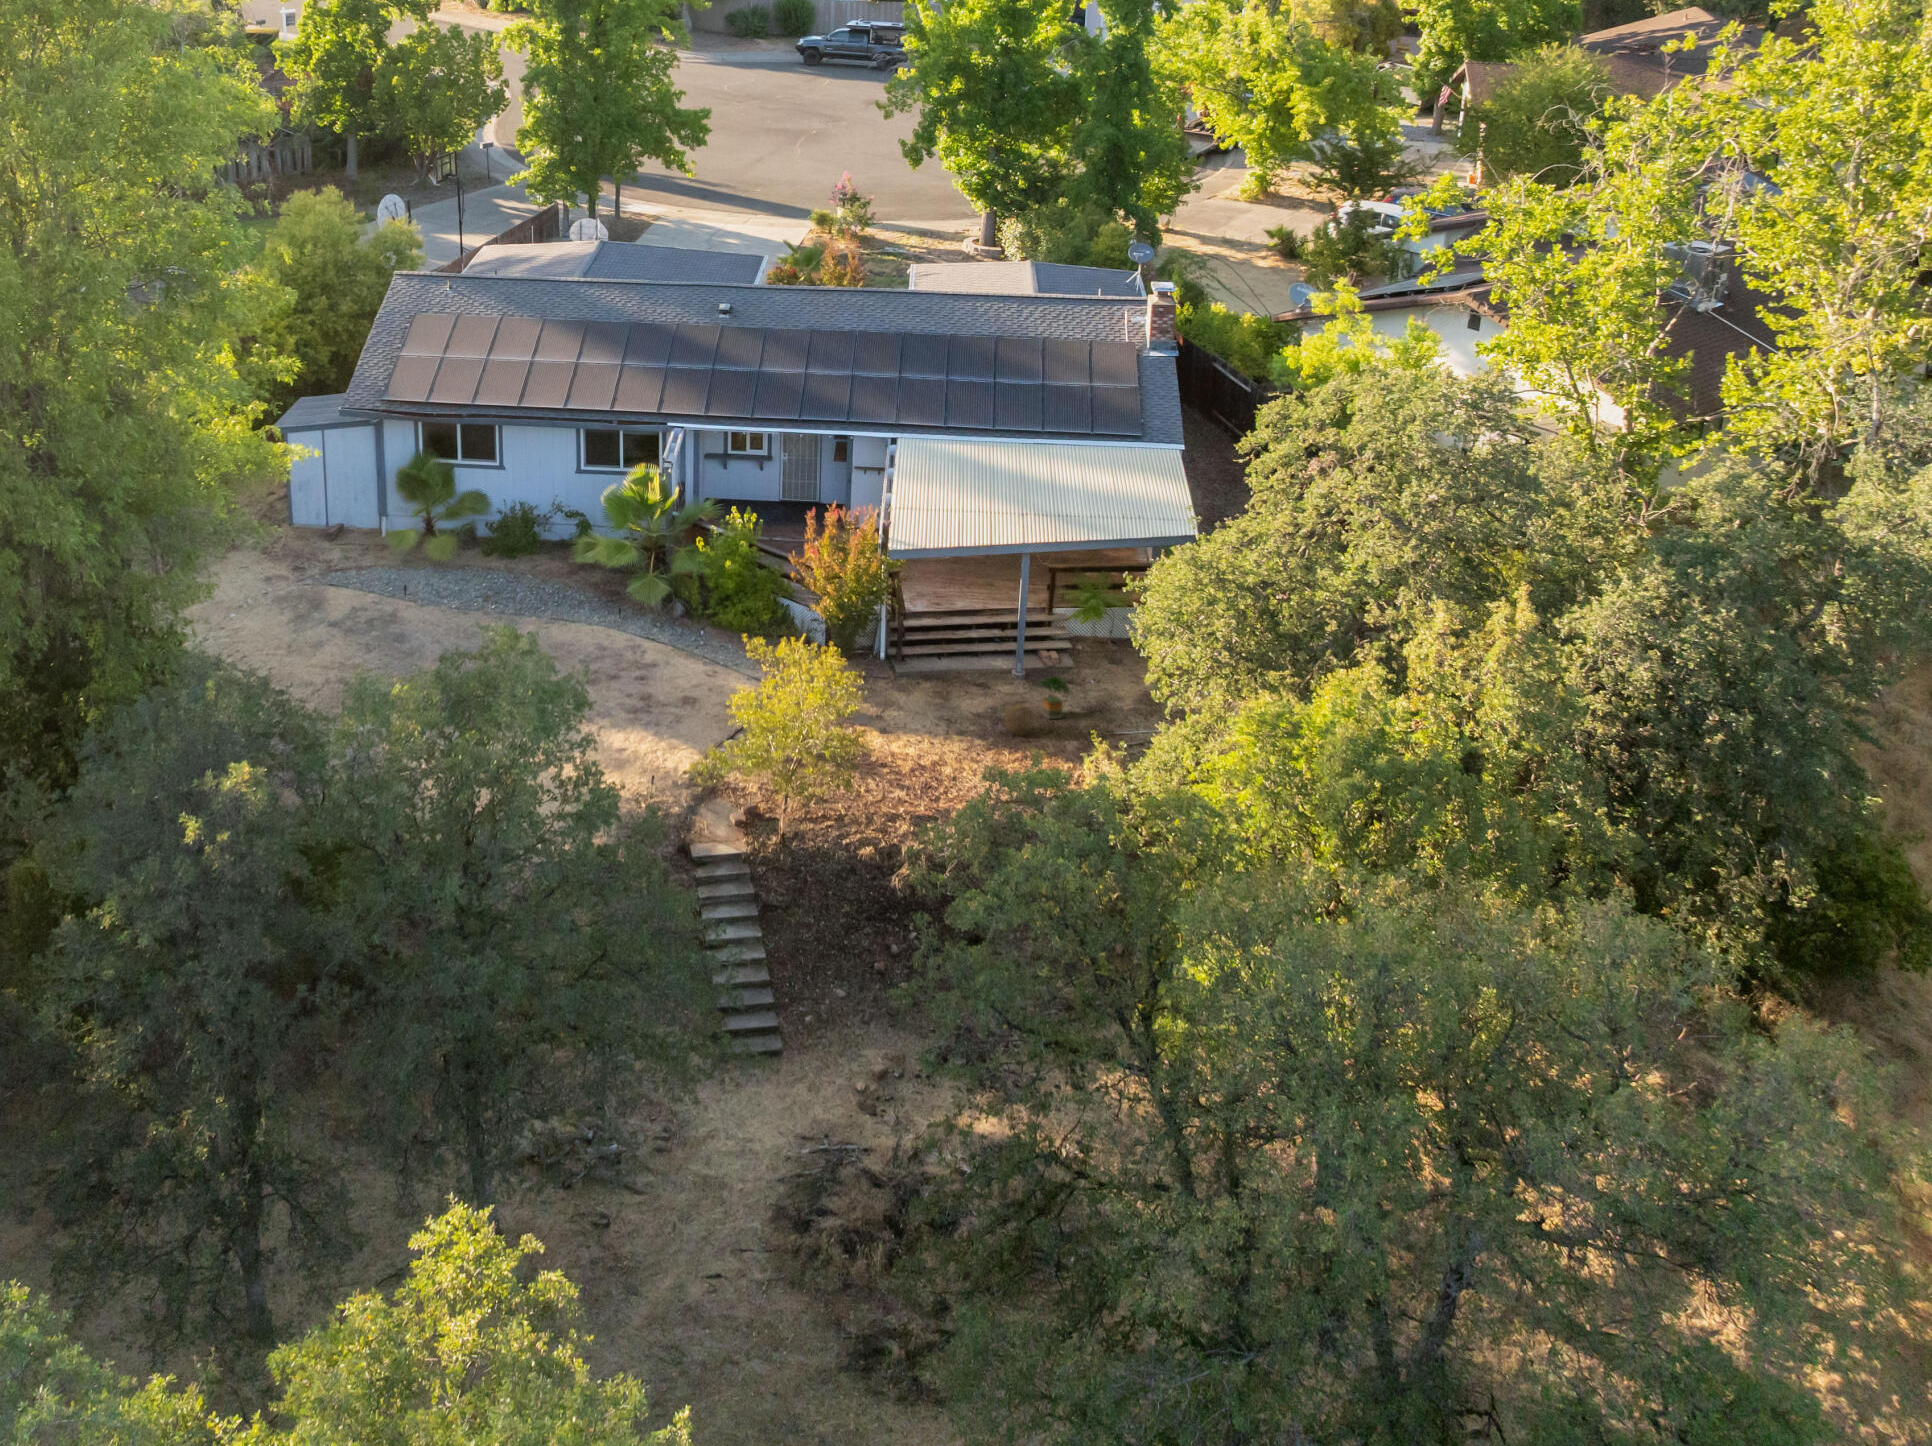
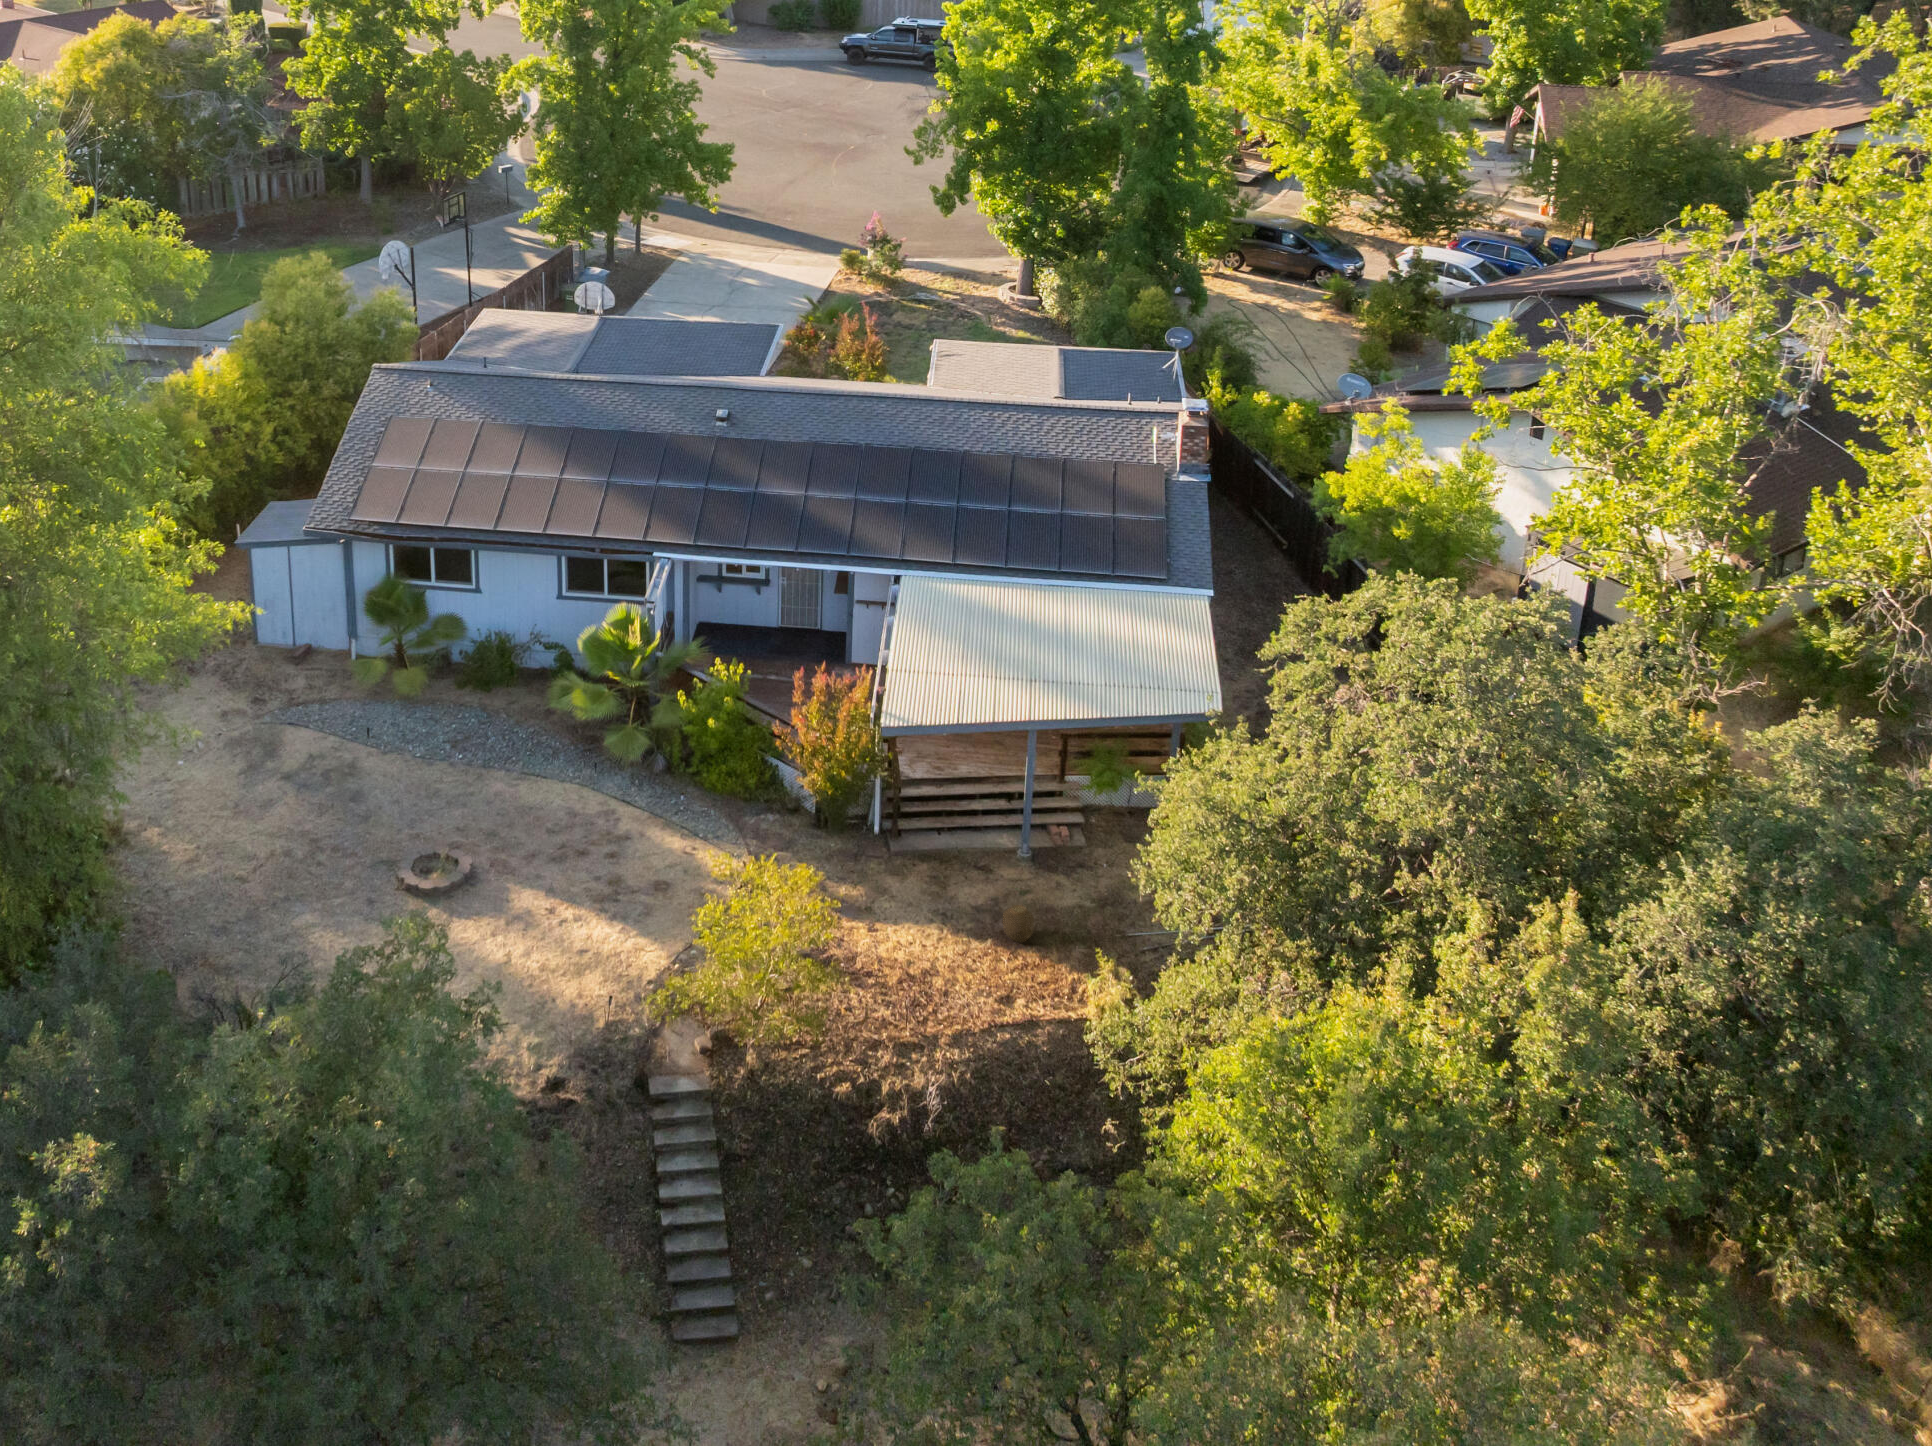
potted tree: present [1041,677,1069,719] -> none [1044,869,1077,918]

